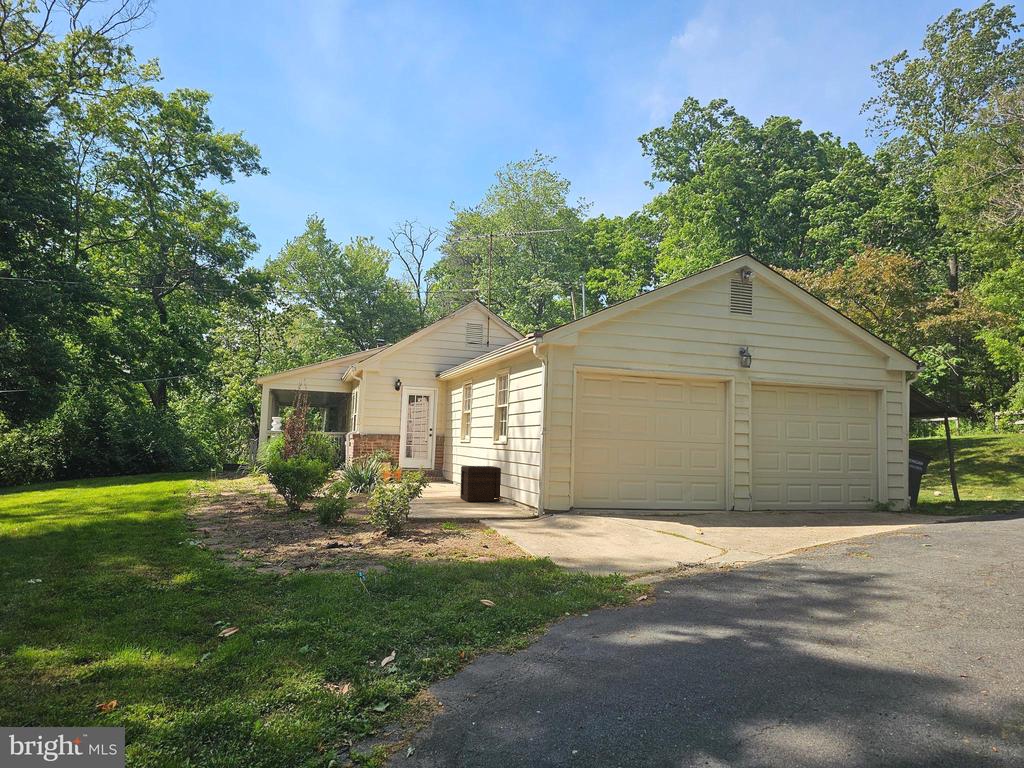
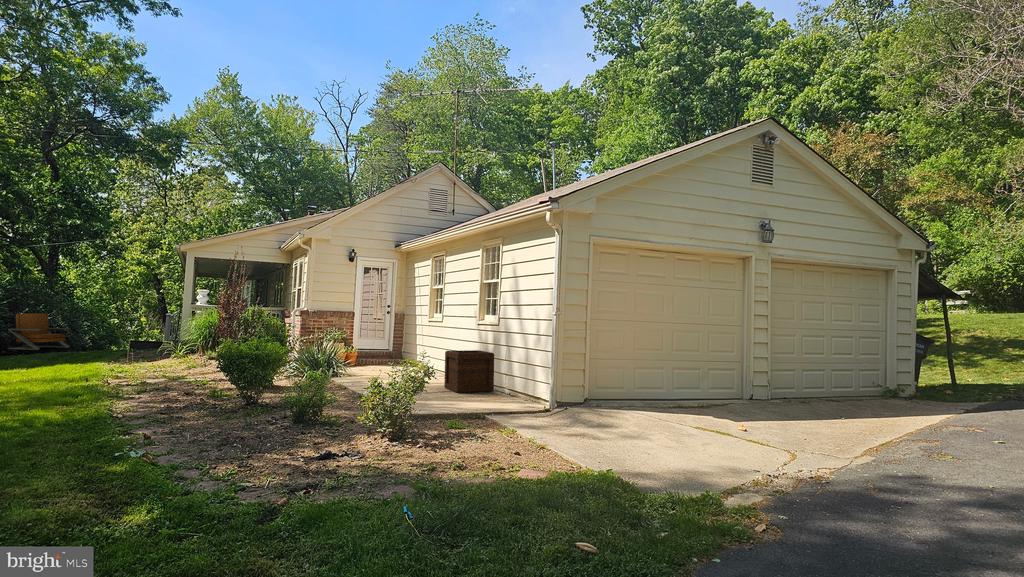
lounge chair: none [123,437,171,468] -> present [8,313,70,350]

